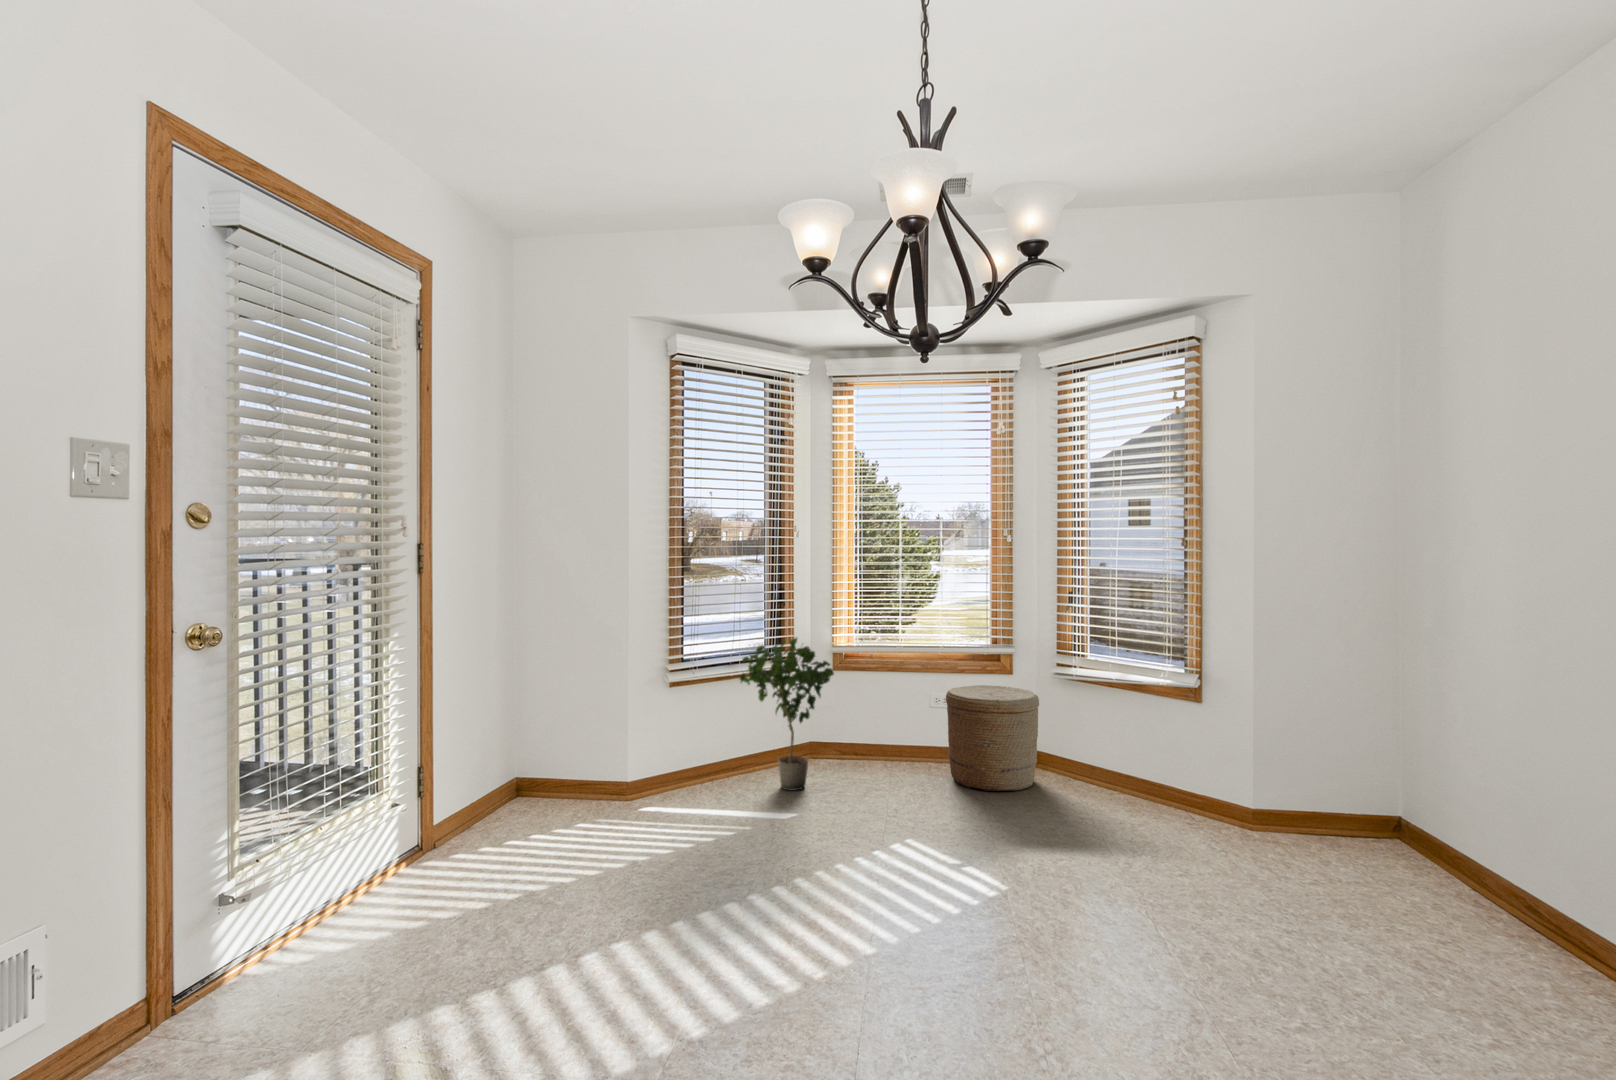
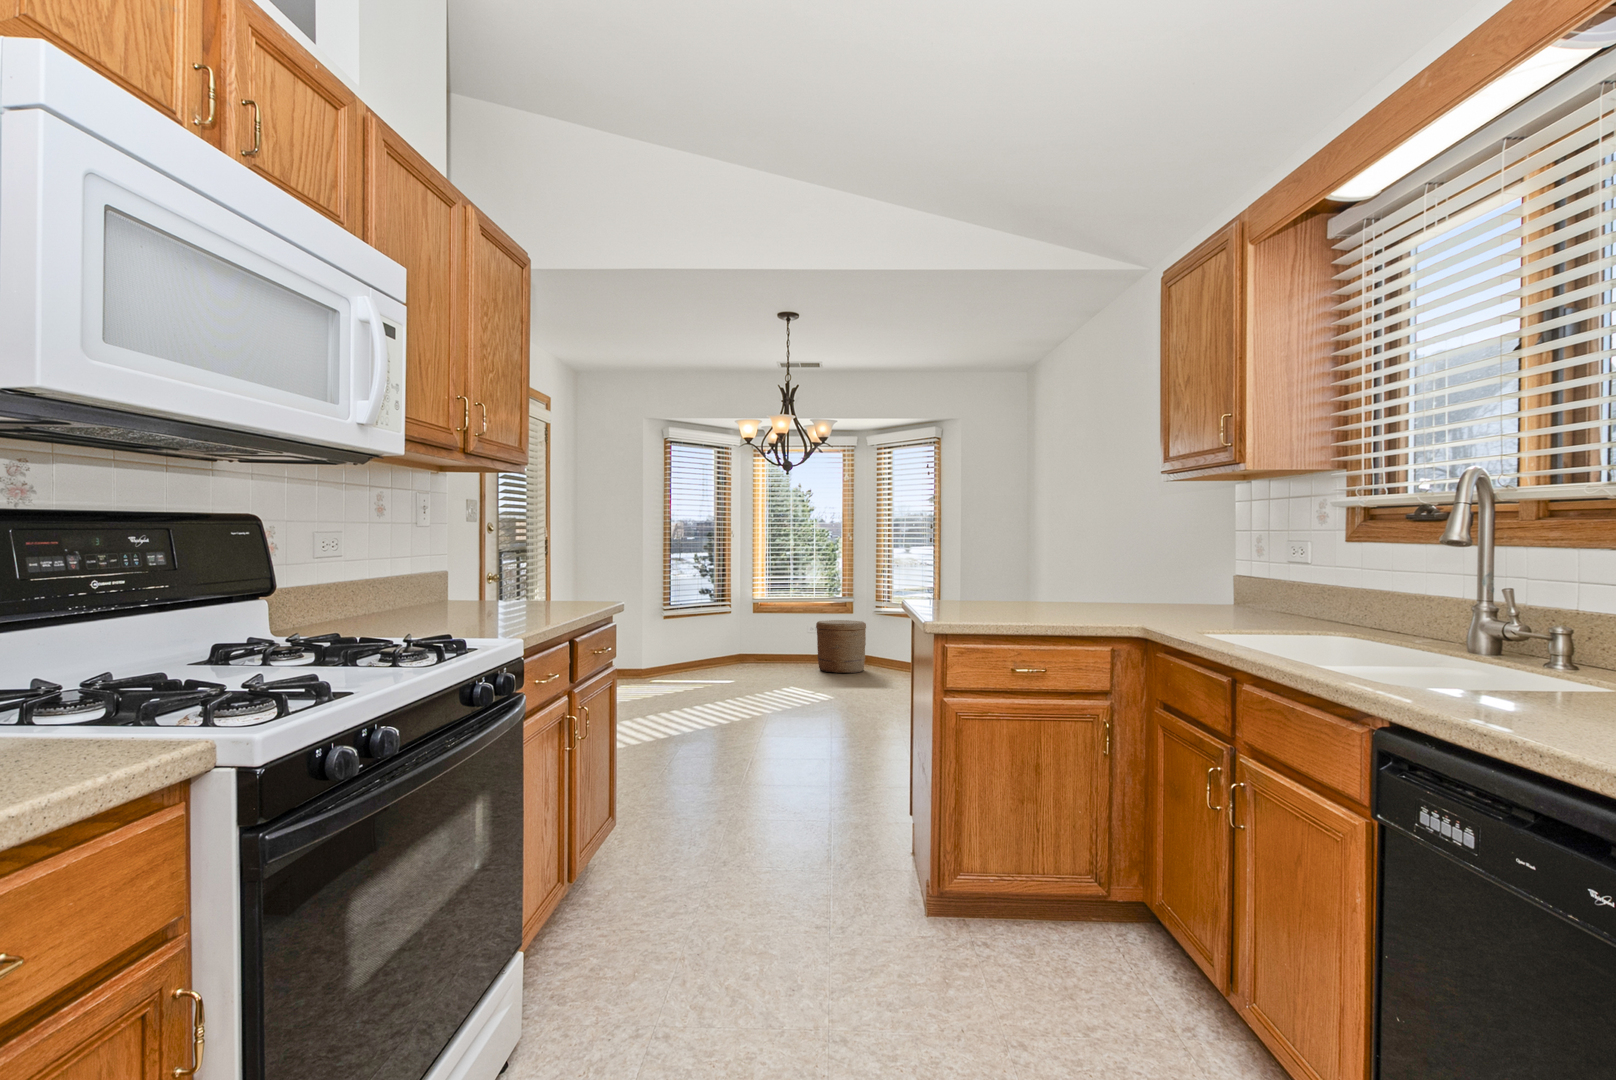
potted plant: present [740,638,834,790] -> none [702,593,755,675]

